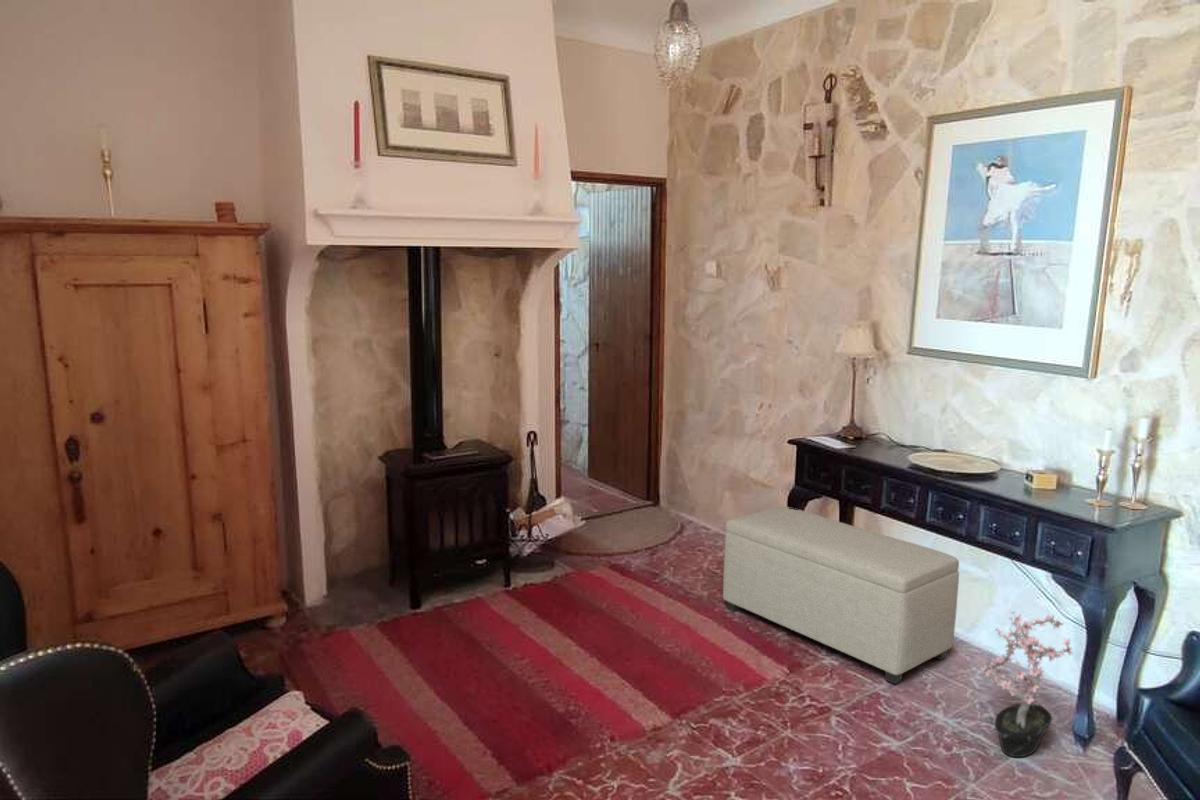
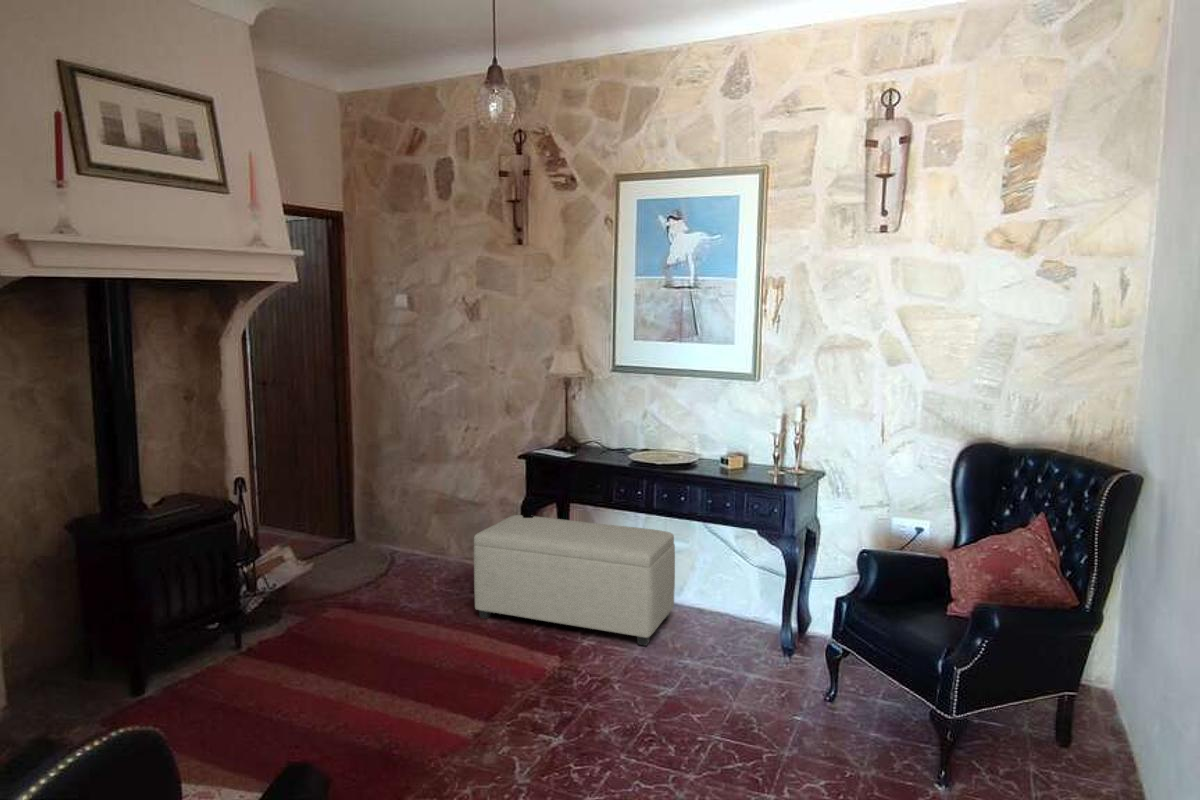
potted plant: present [981,615,1073,757] -> none [709,555,790,676]

